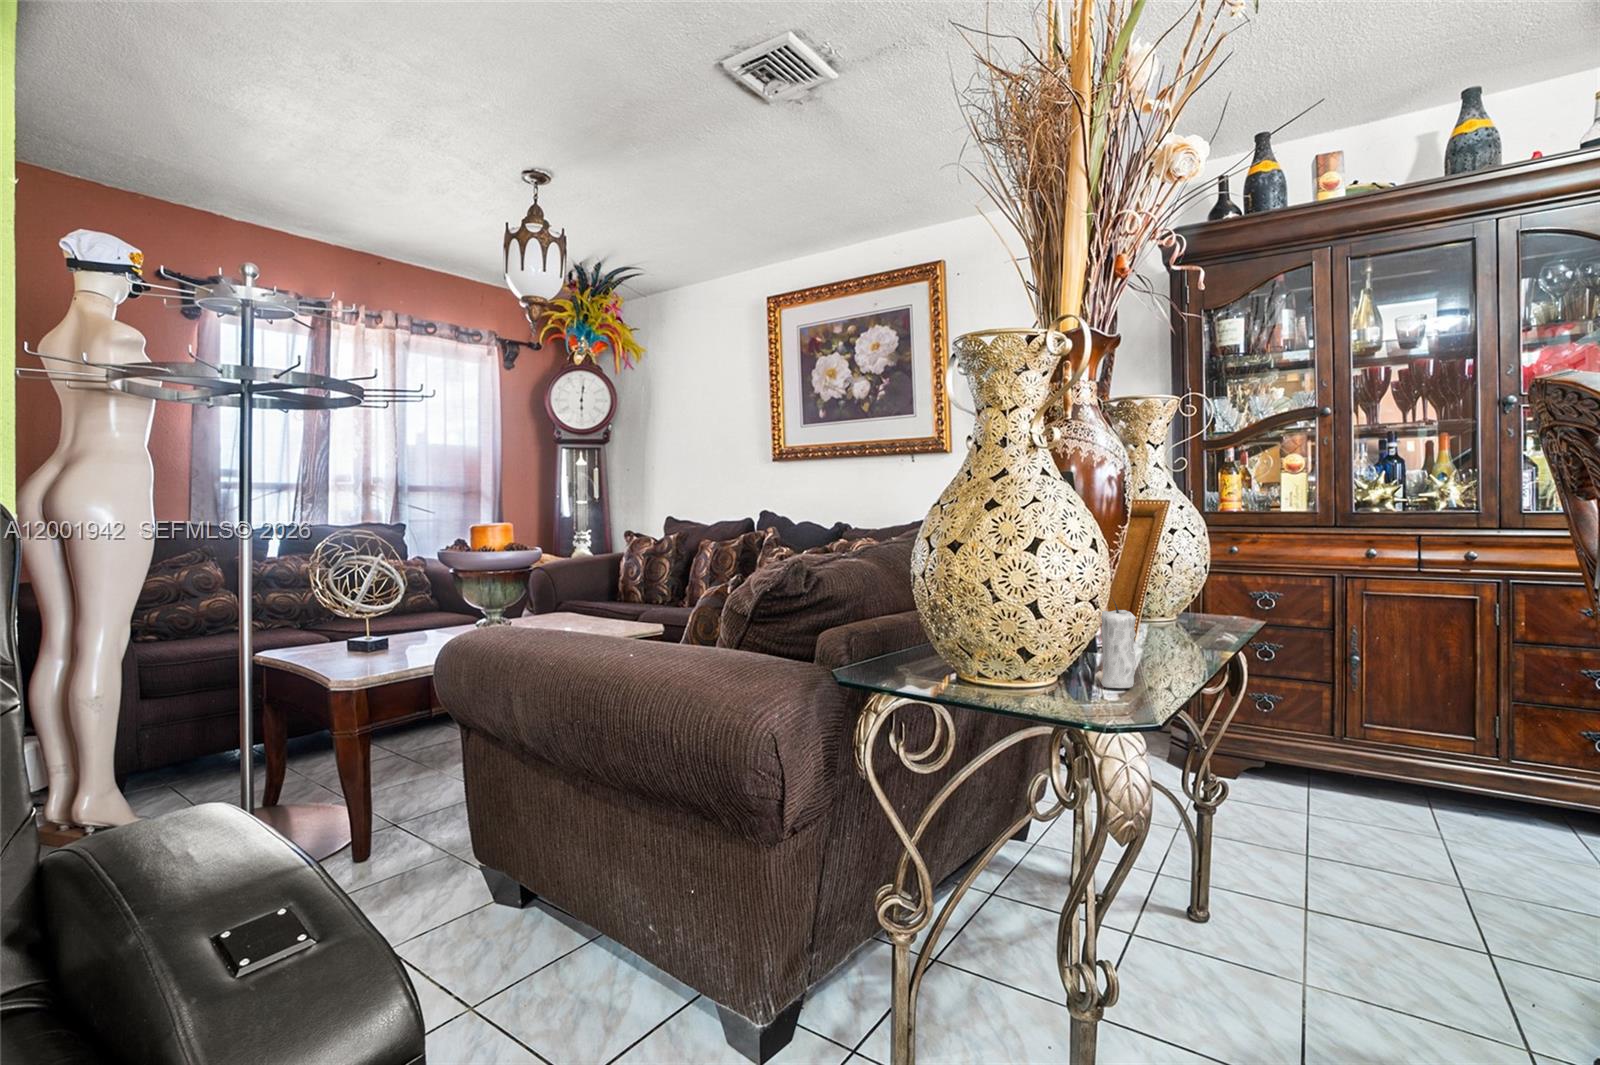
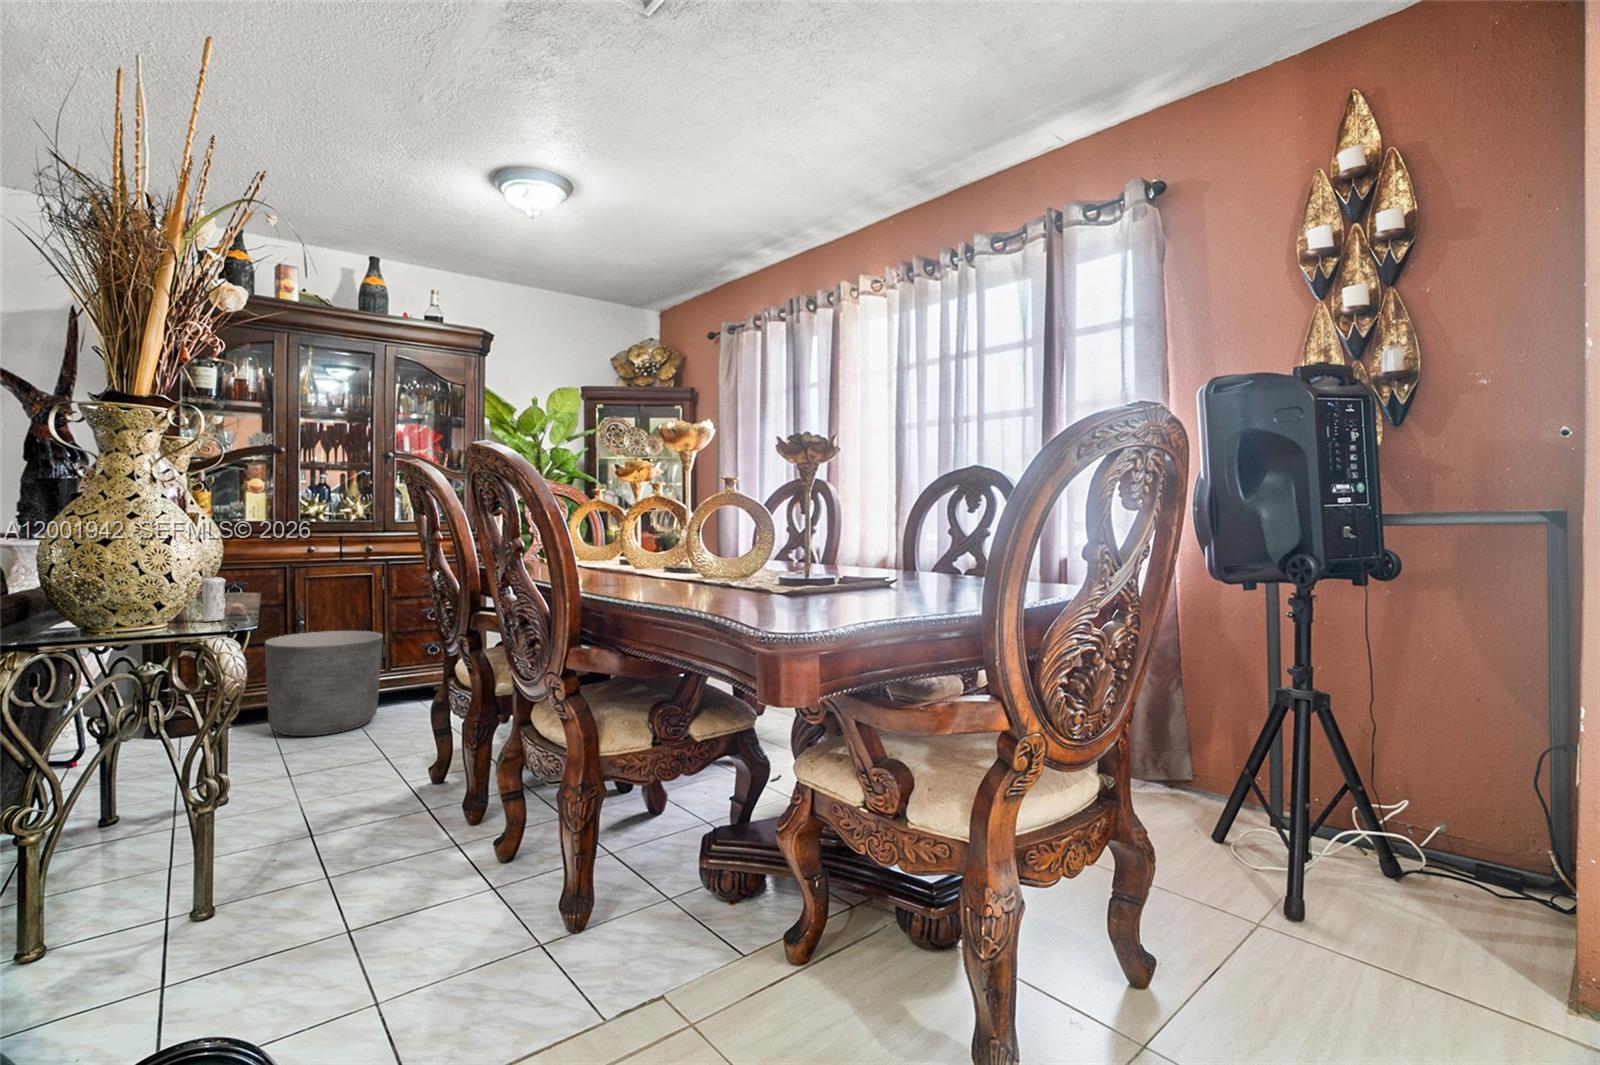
planter: none [1298,675,1492,851] -> present [265,631,383,736]

